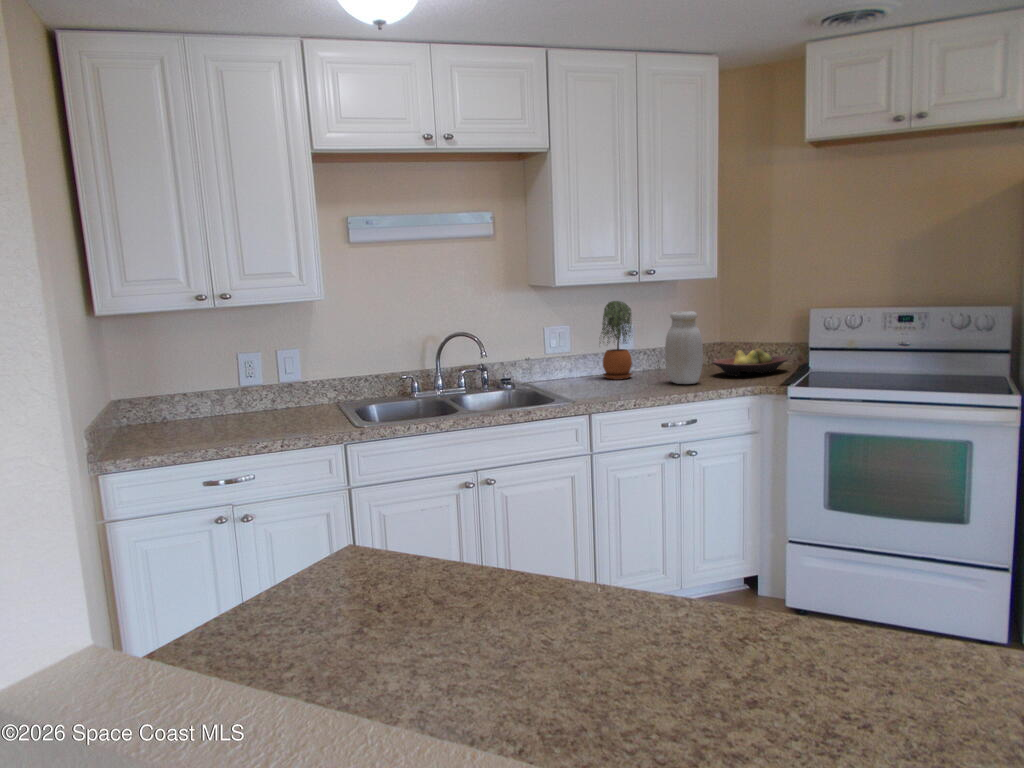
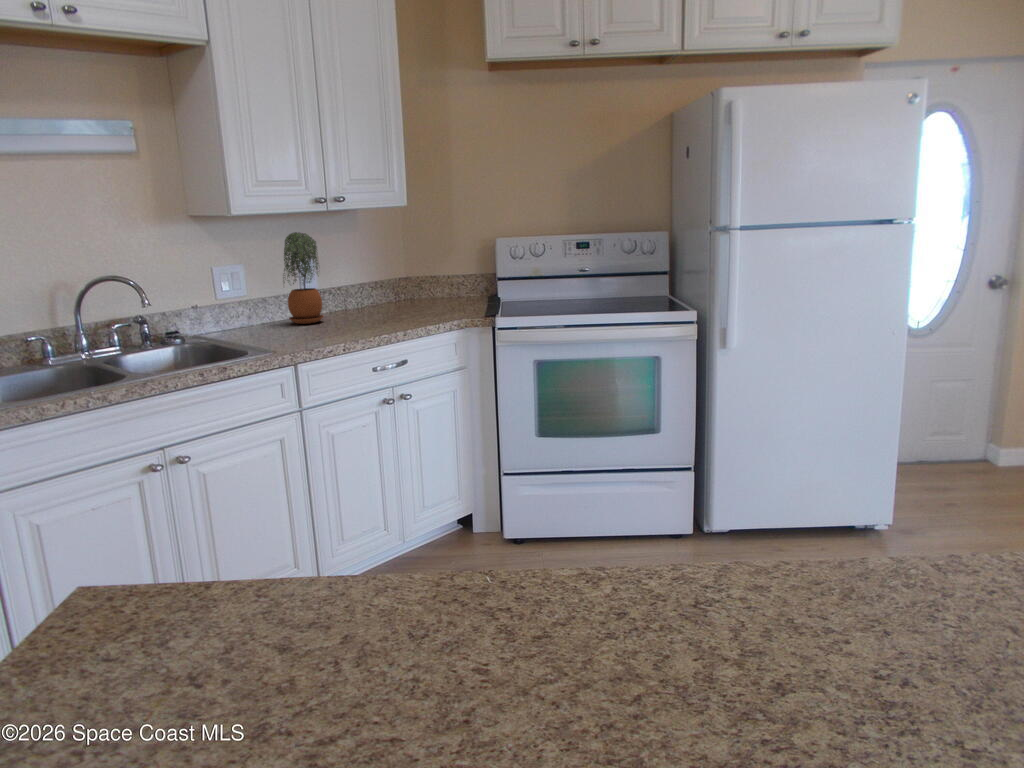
jar: present [665,311,703,384] -> none [363,242,405,323]
fruit bowl: present [712,348,788,376] -> none [409,281,481,312]

